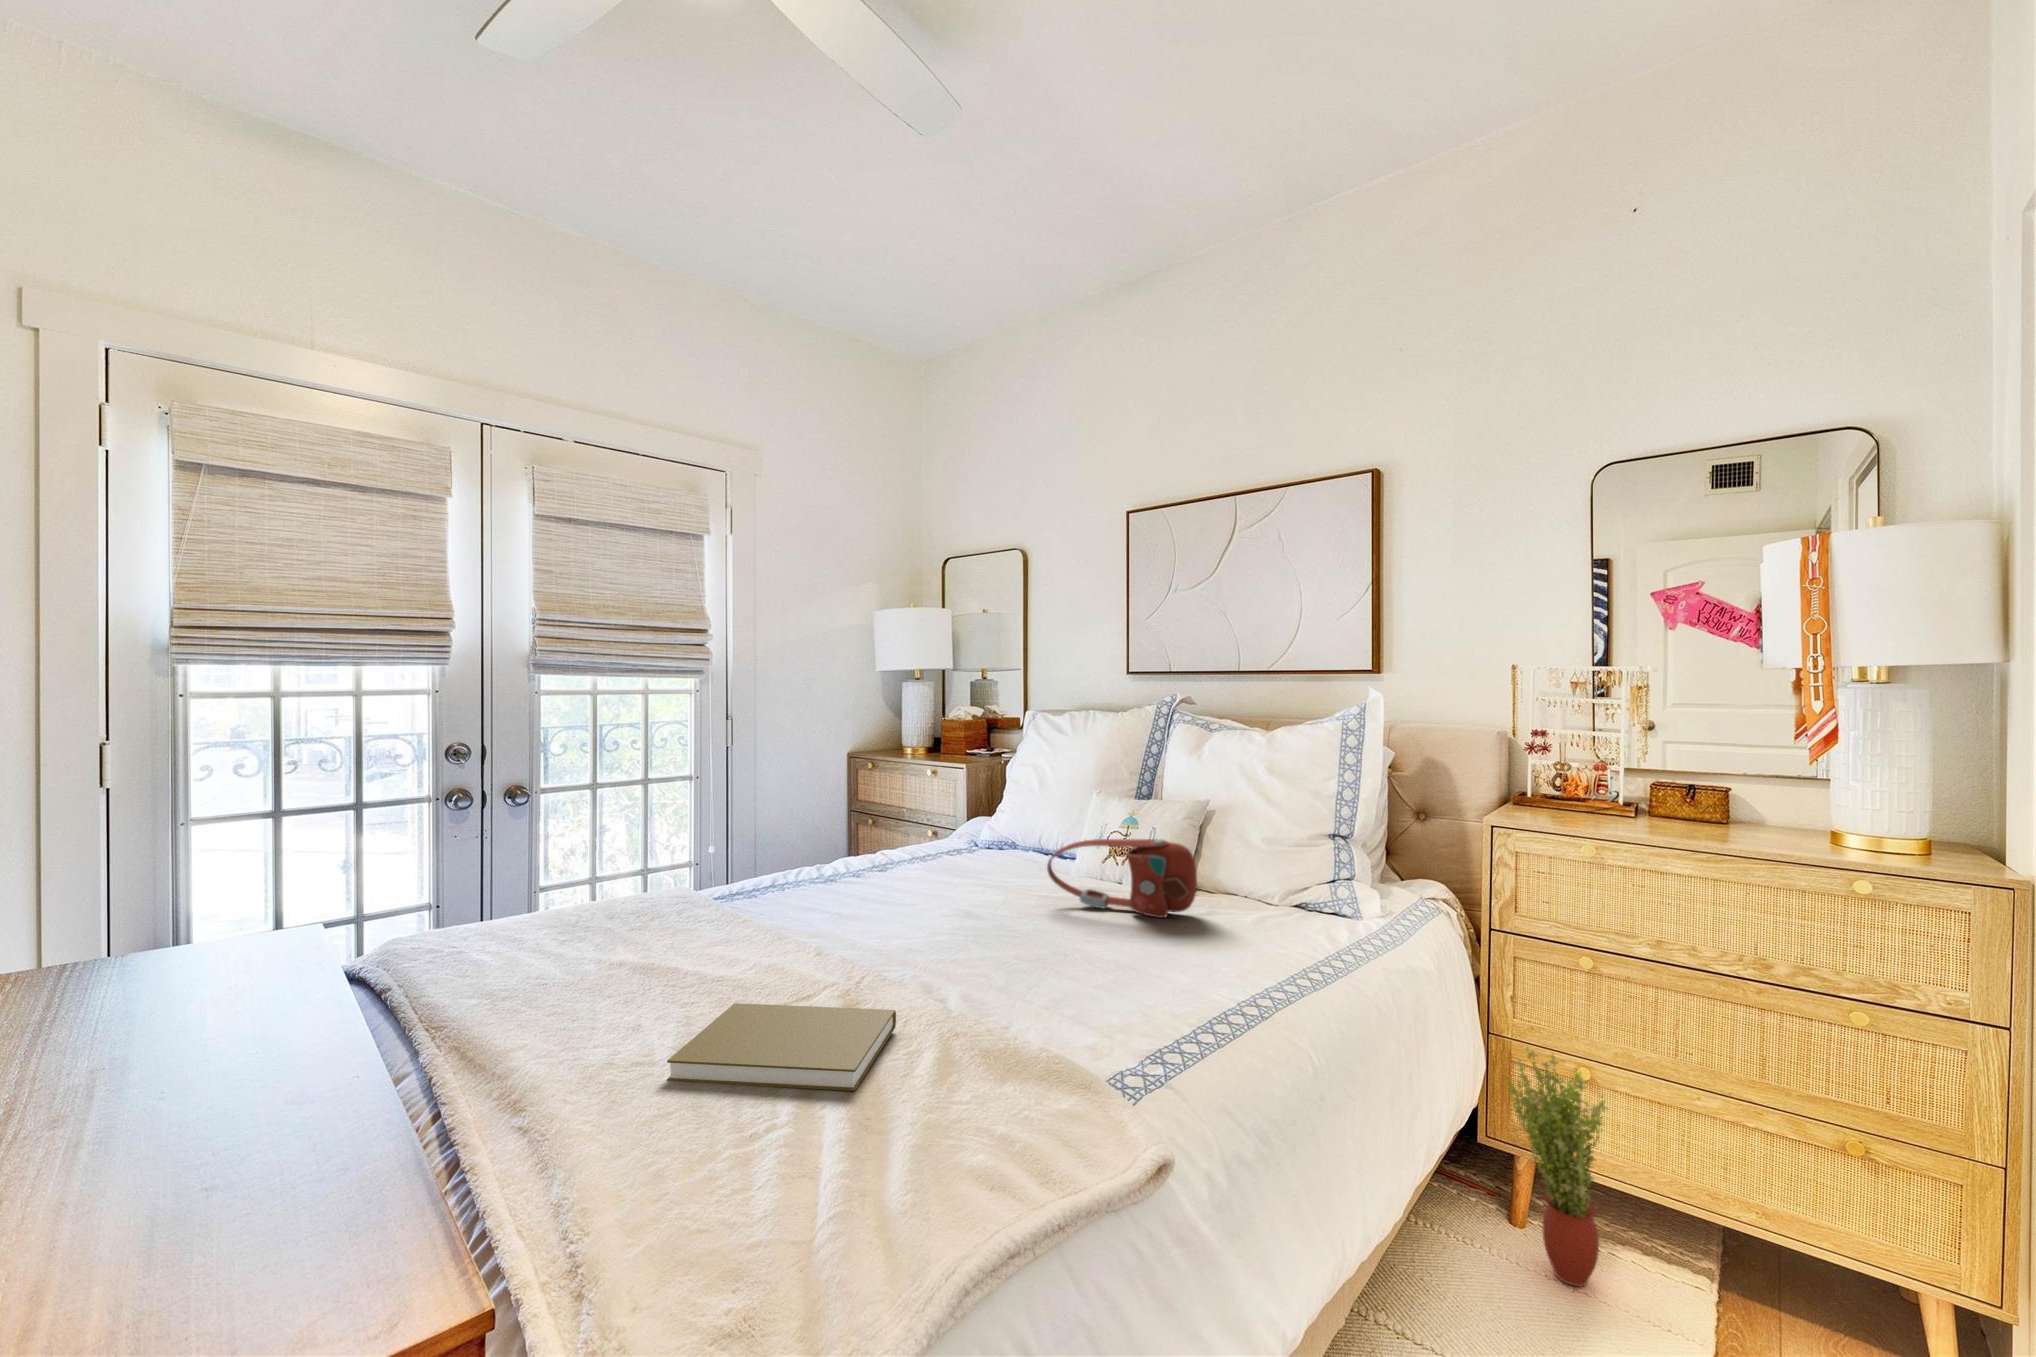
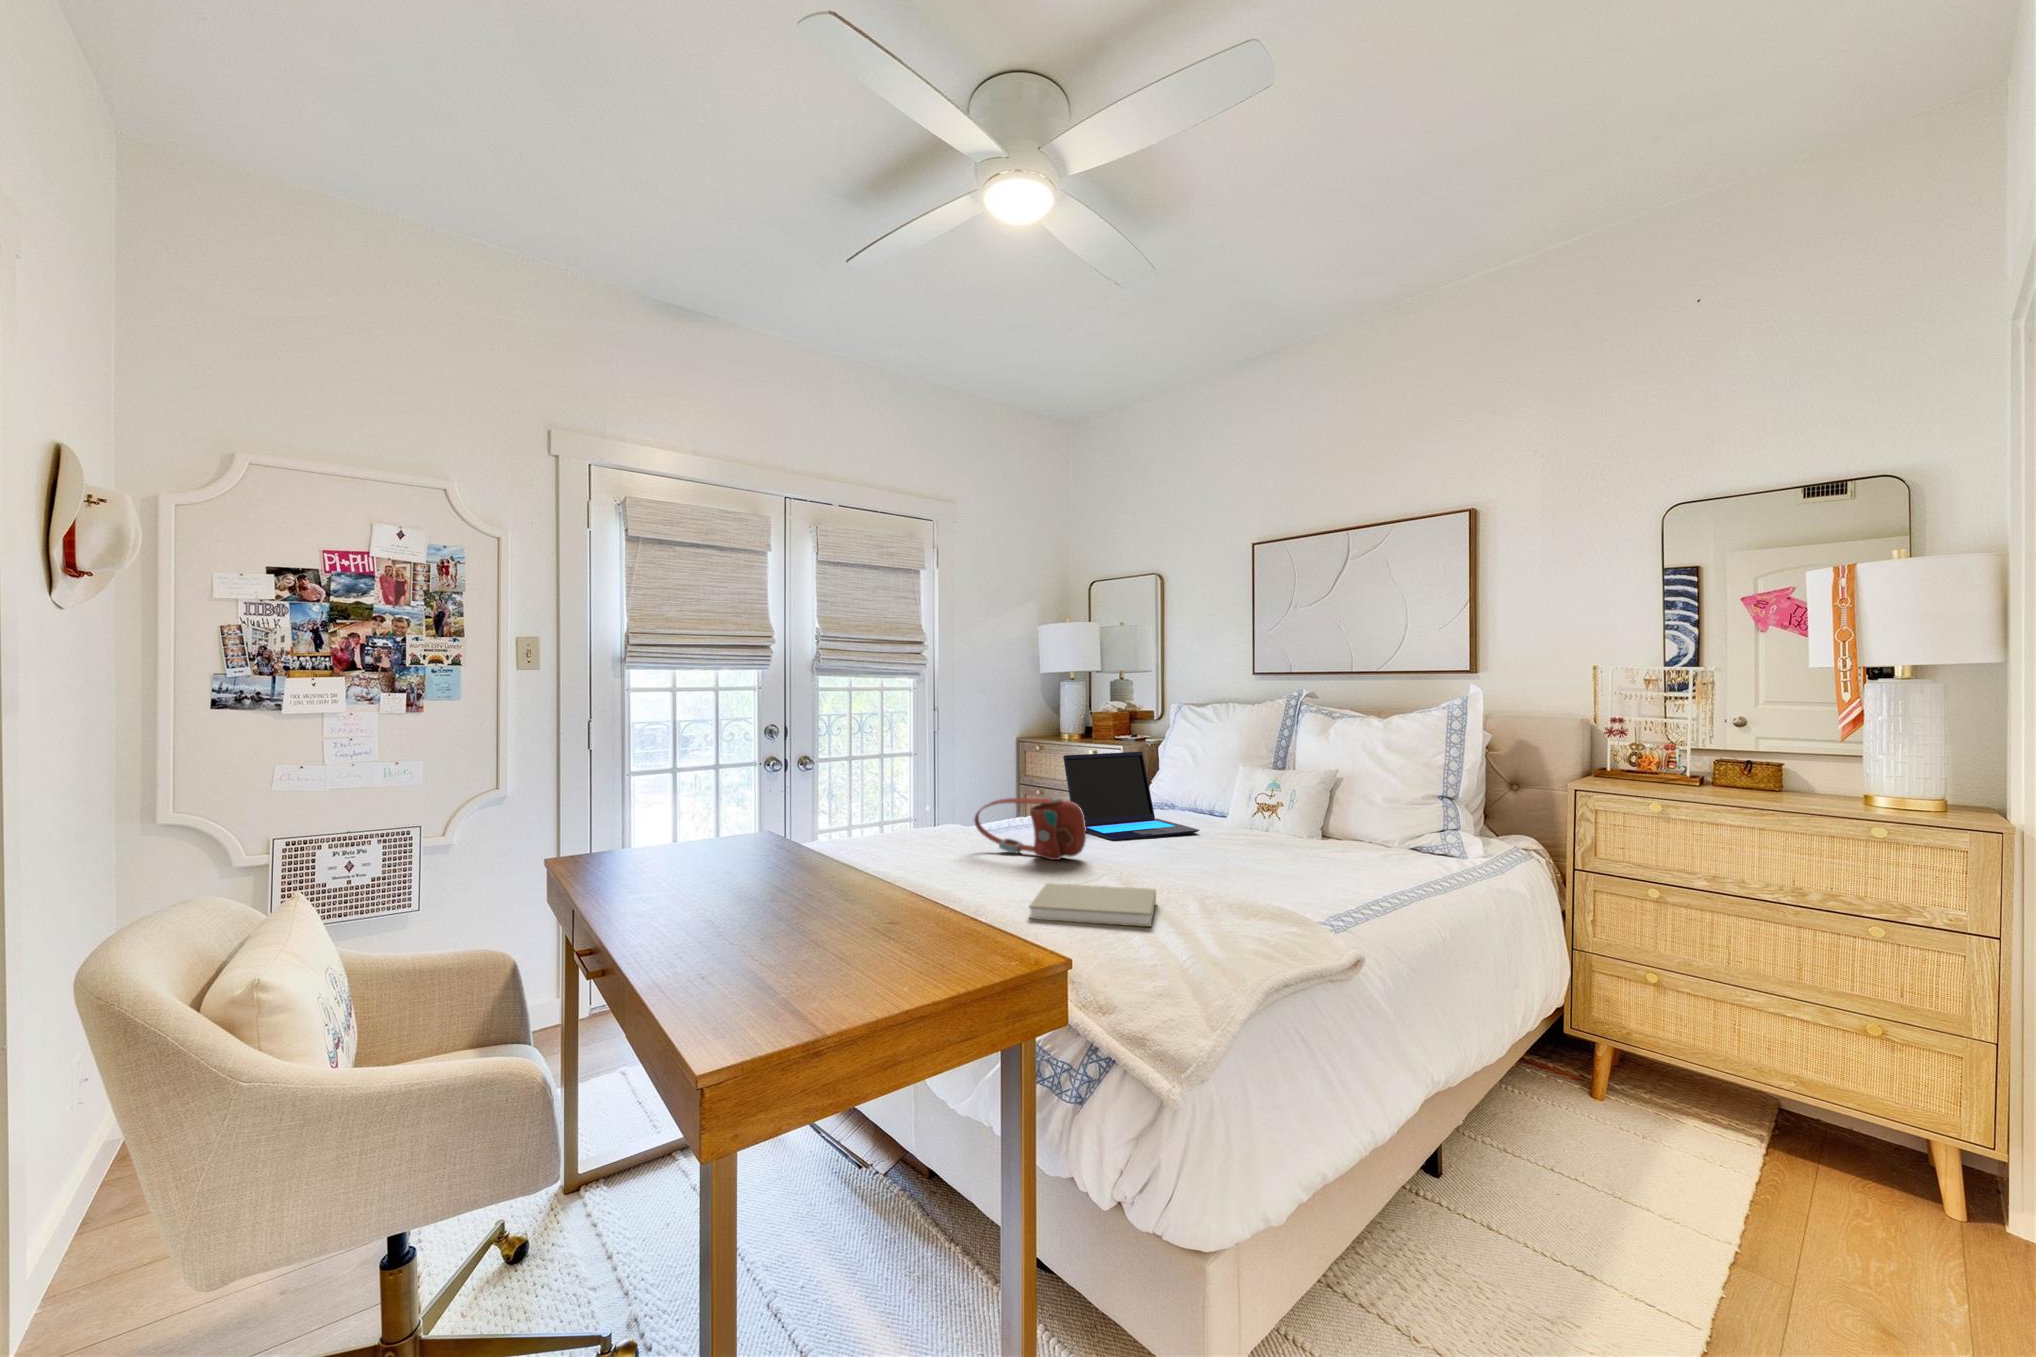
laptop: none [856,777,1030,904] -> present [1063,752,1199,841]
handbag: present [1047,839,1197,918] -> present [974,798,1086,860]
potted plant: present [1503,1049,1607,1286] -> none [1583,958,1673,1140]

